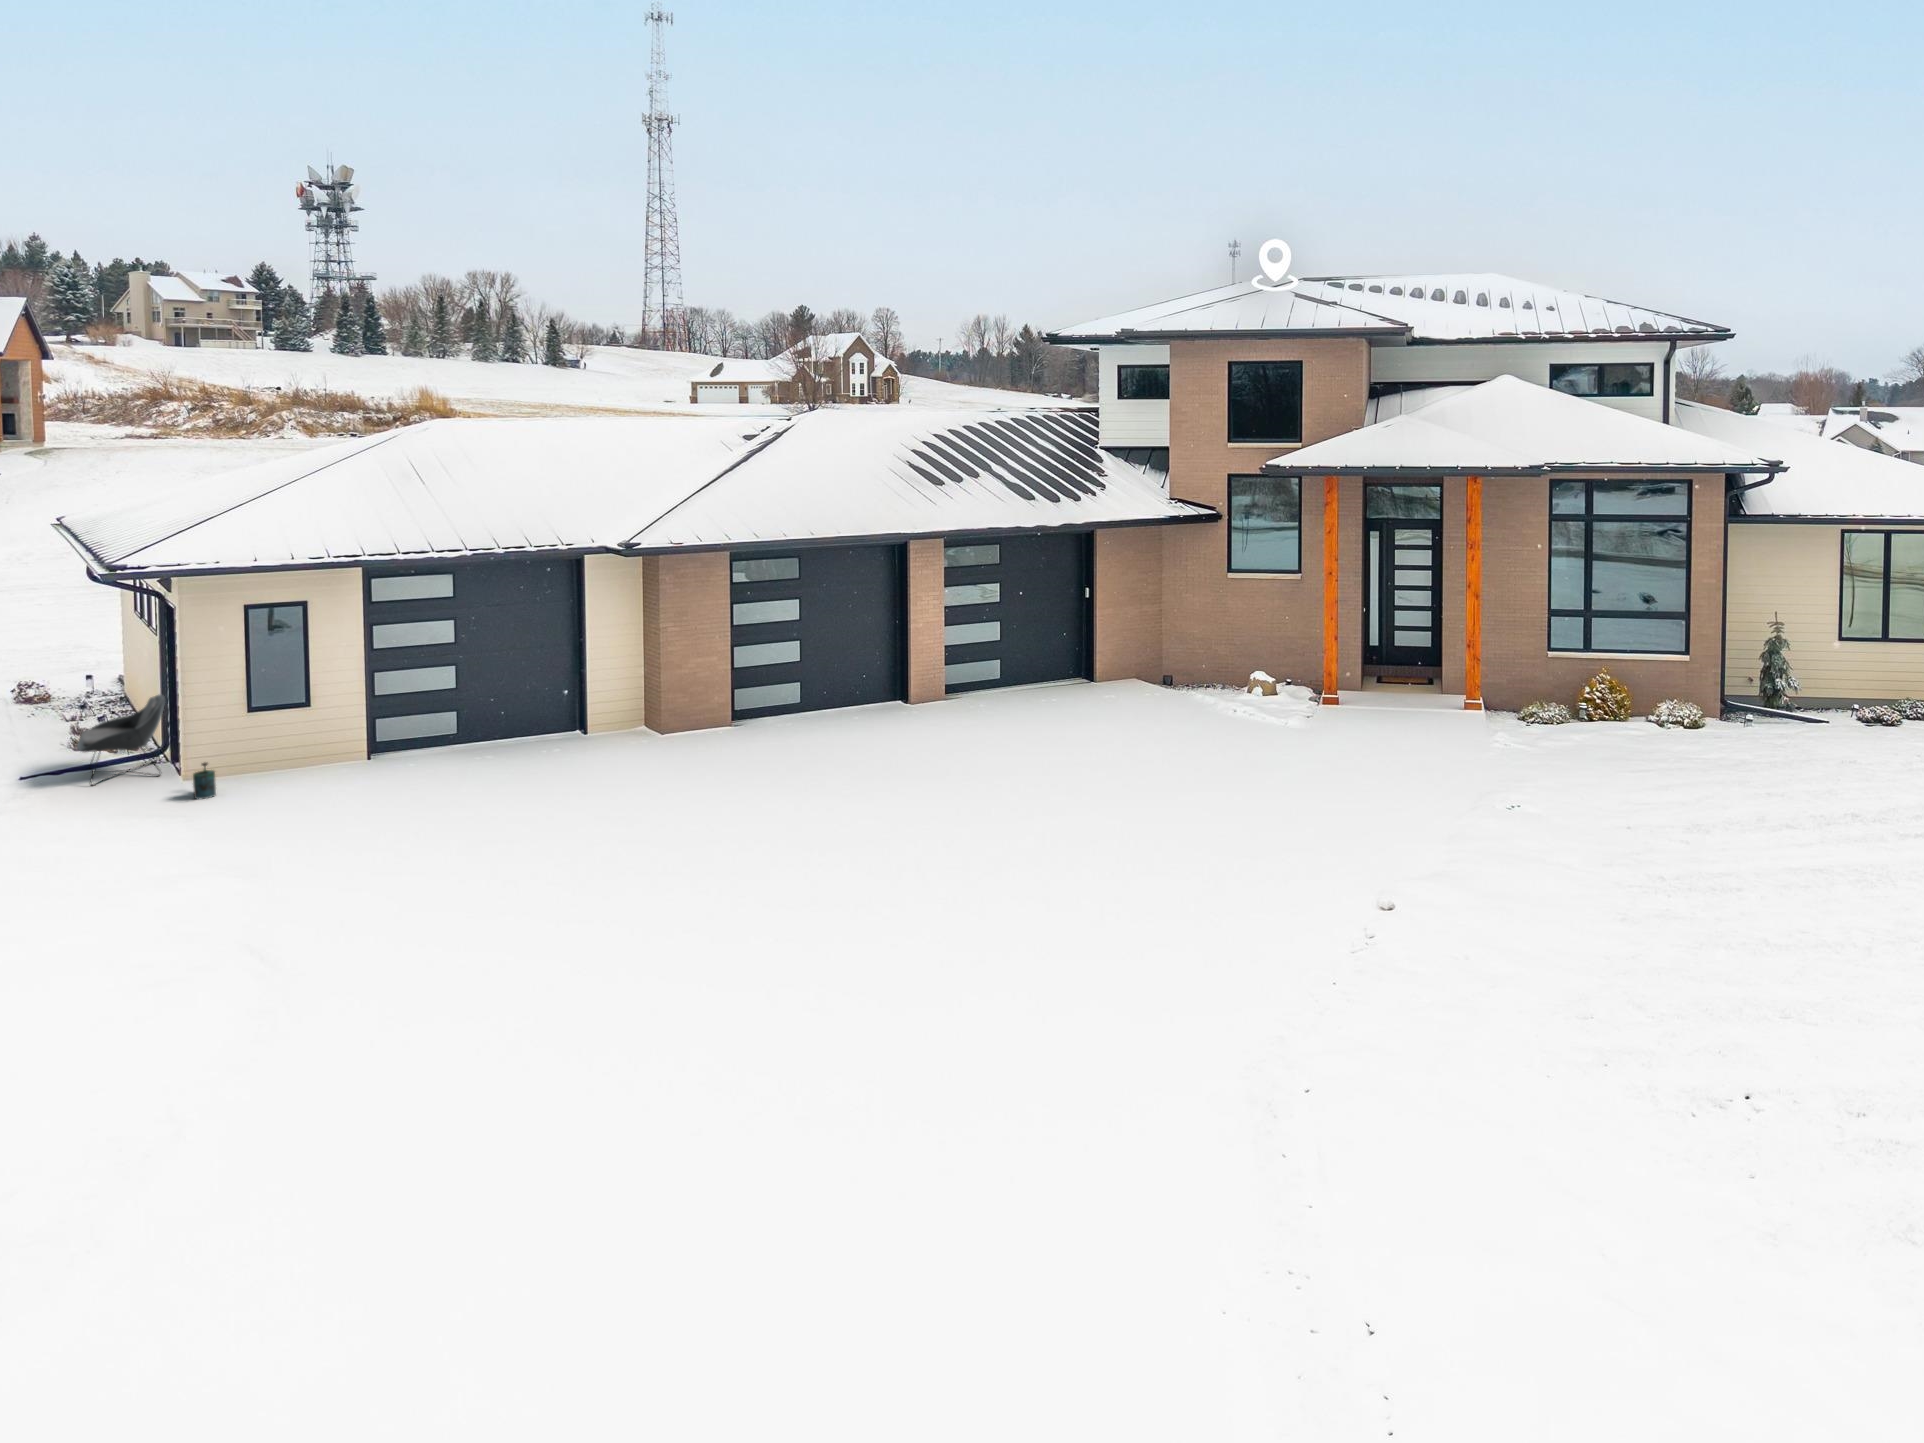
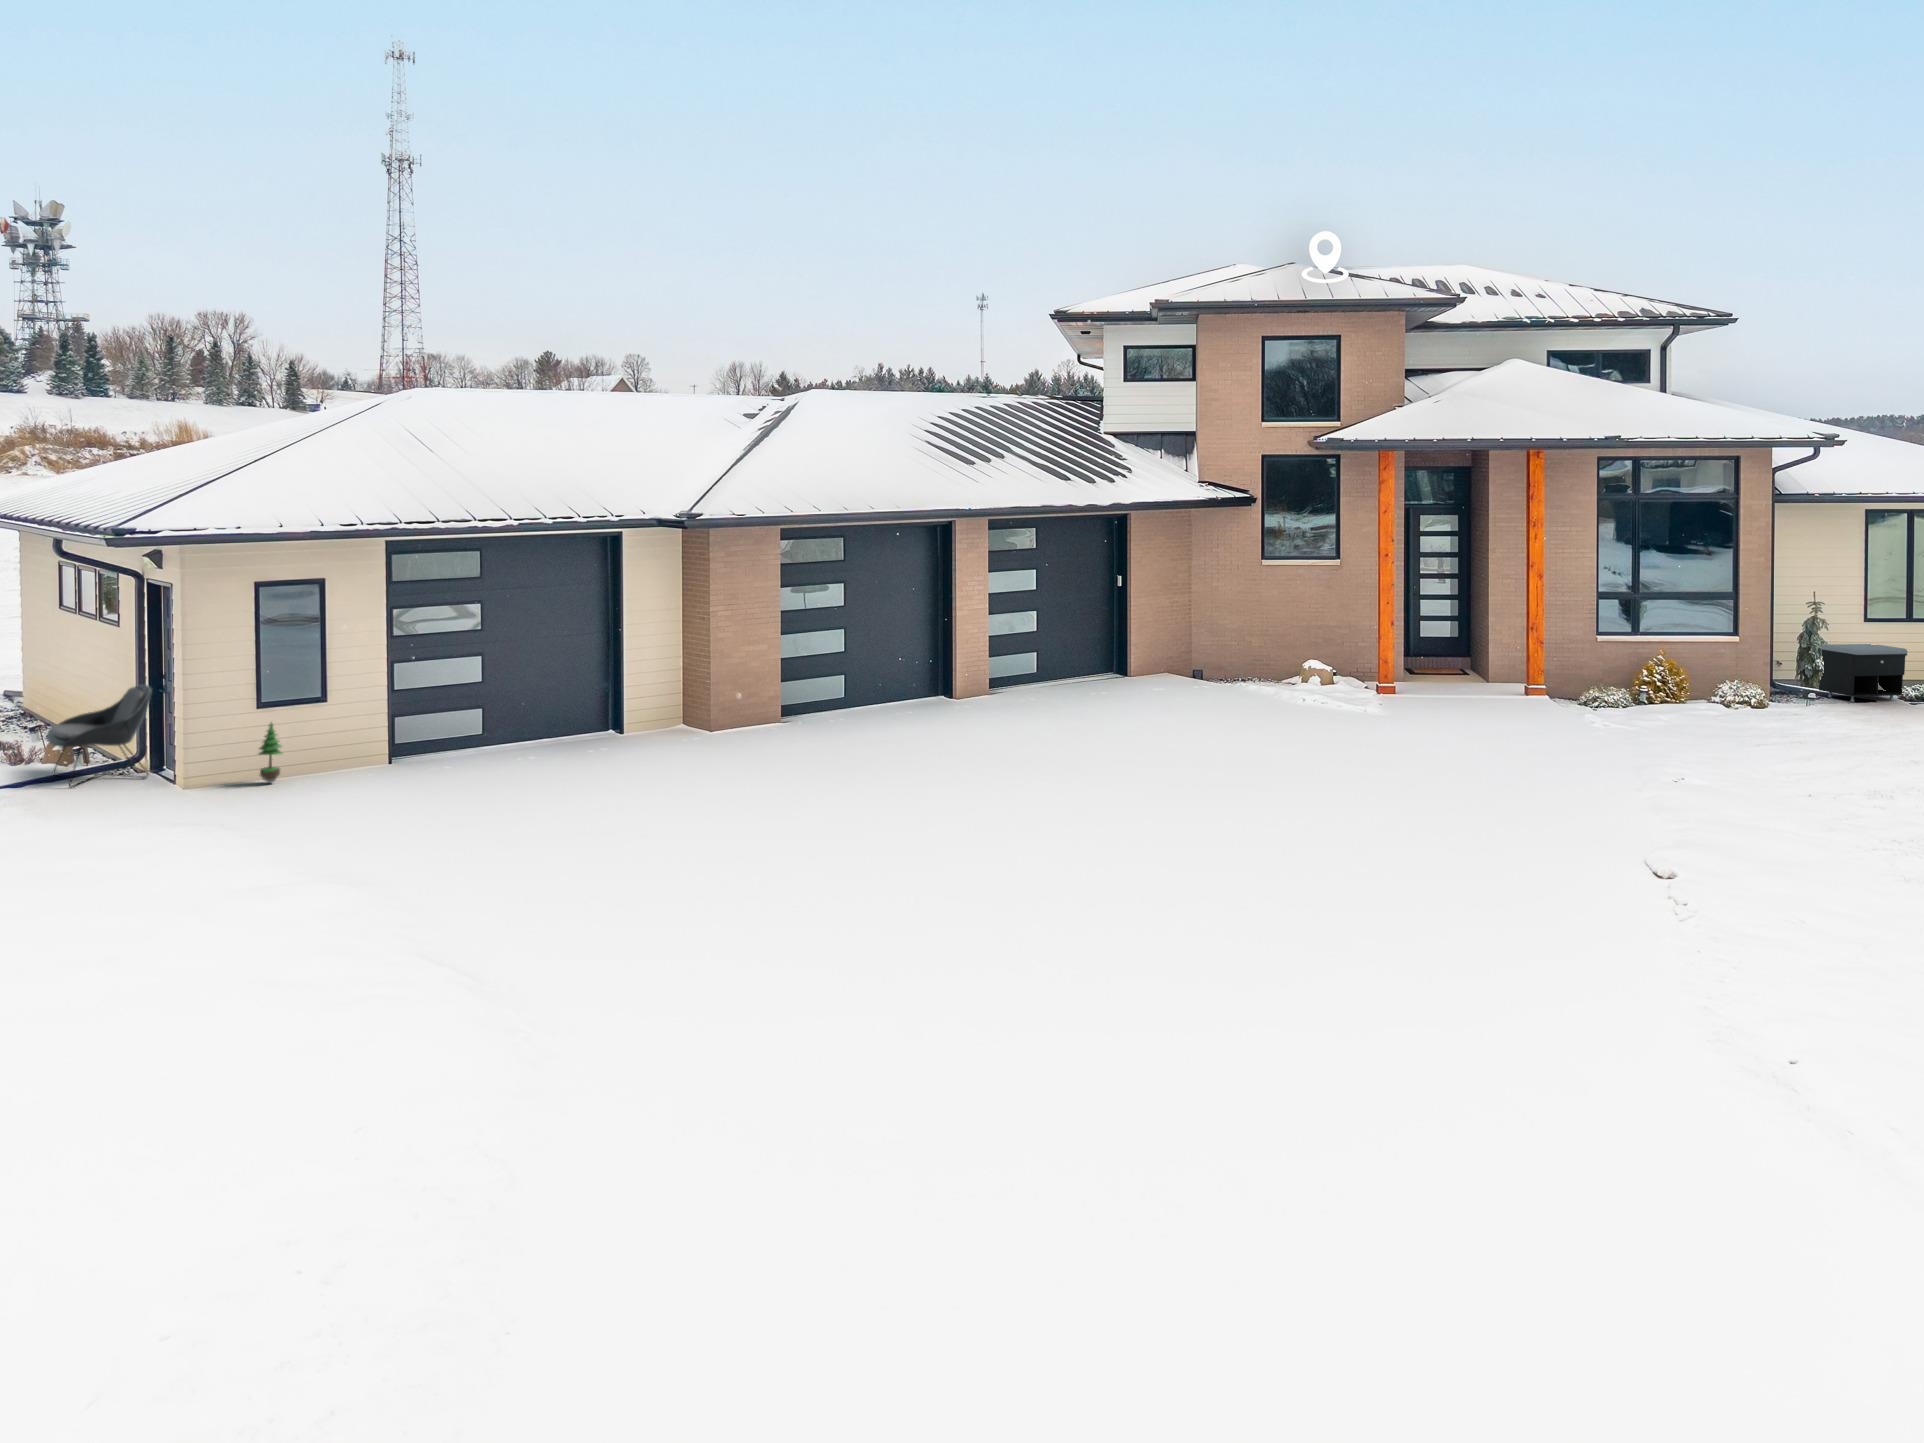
storage bench: none [1776,666,1871,727] -> present [1819,644,1907,701]
potted tree: none [240,732,264,785] -> present [259,723,282,783]
watering can: present [193,763,216,799] -> none [210,755,235,796]

